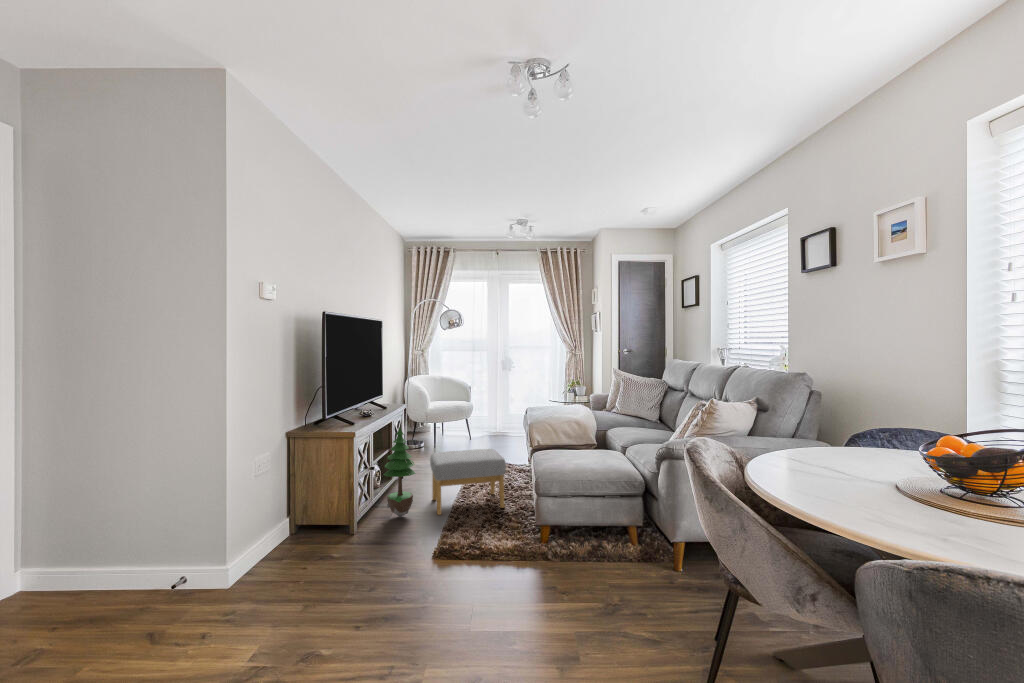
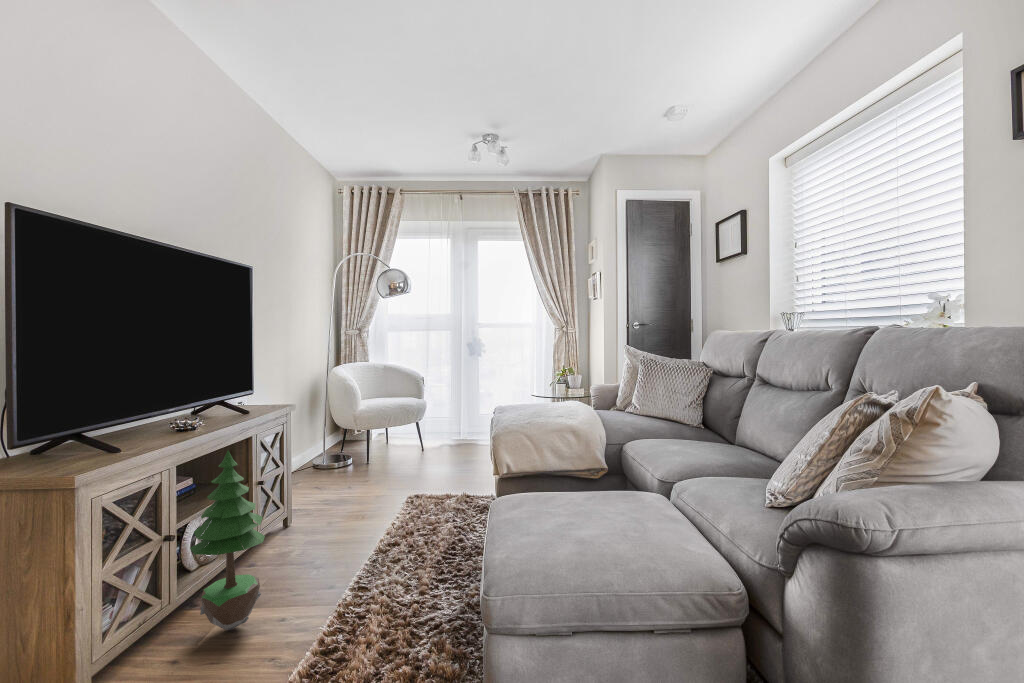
footstool: present [430,449,506,515] -> none [303,481,447,620]

